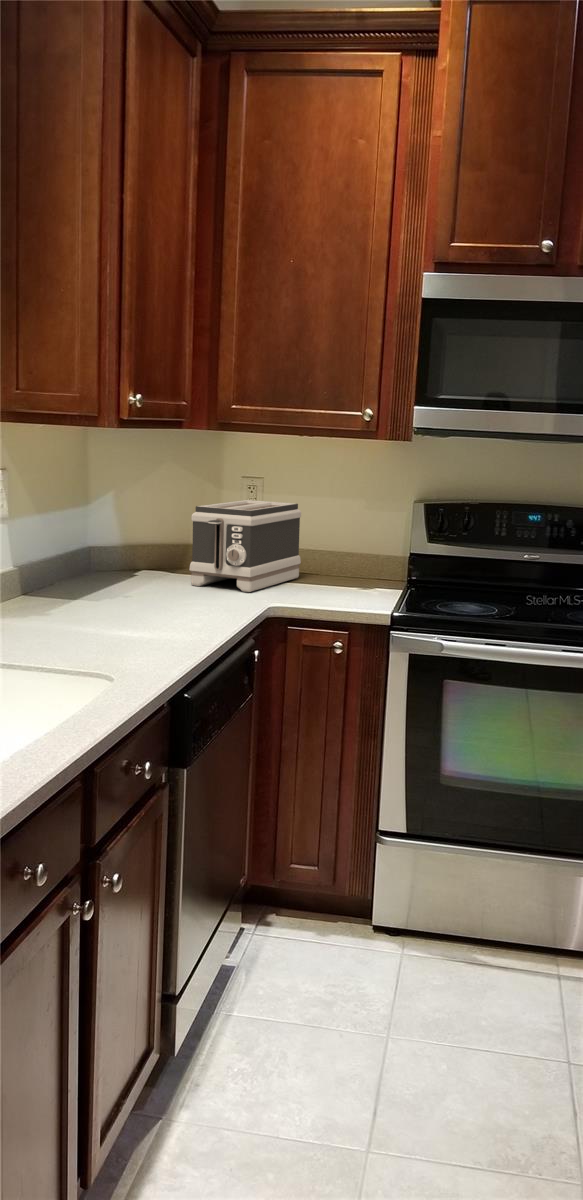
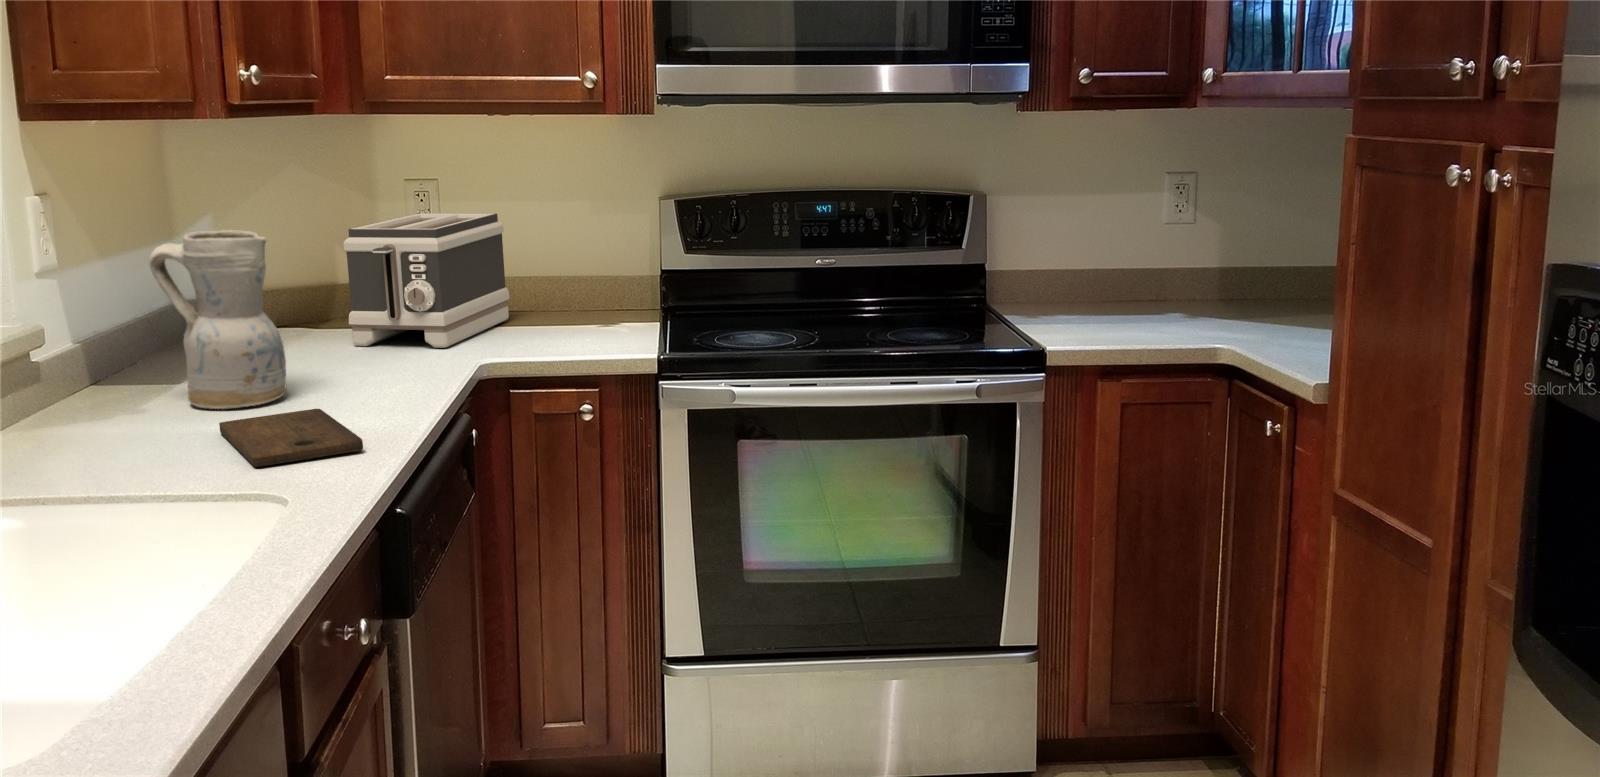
ceramic pitcher: none [62,499,139,616] -> present [149,230,286,409]
cutting board: none [88,622,171,654] -> present [219,409,363,467]

